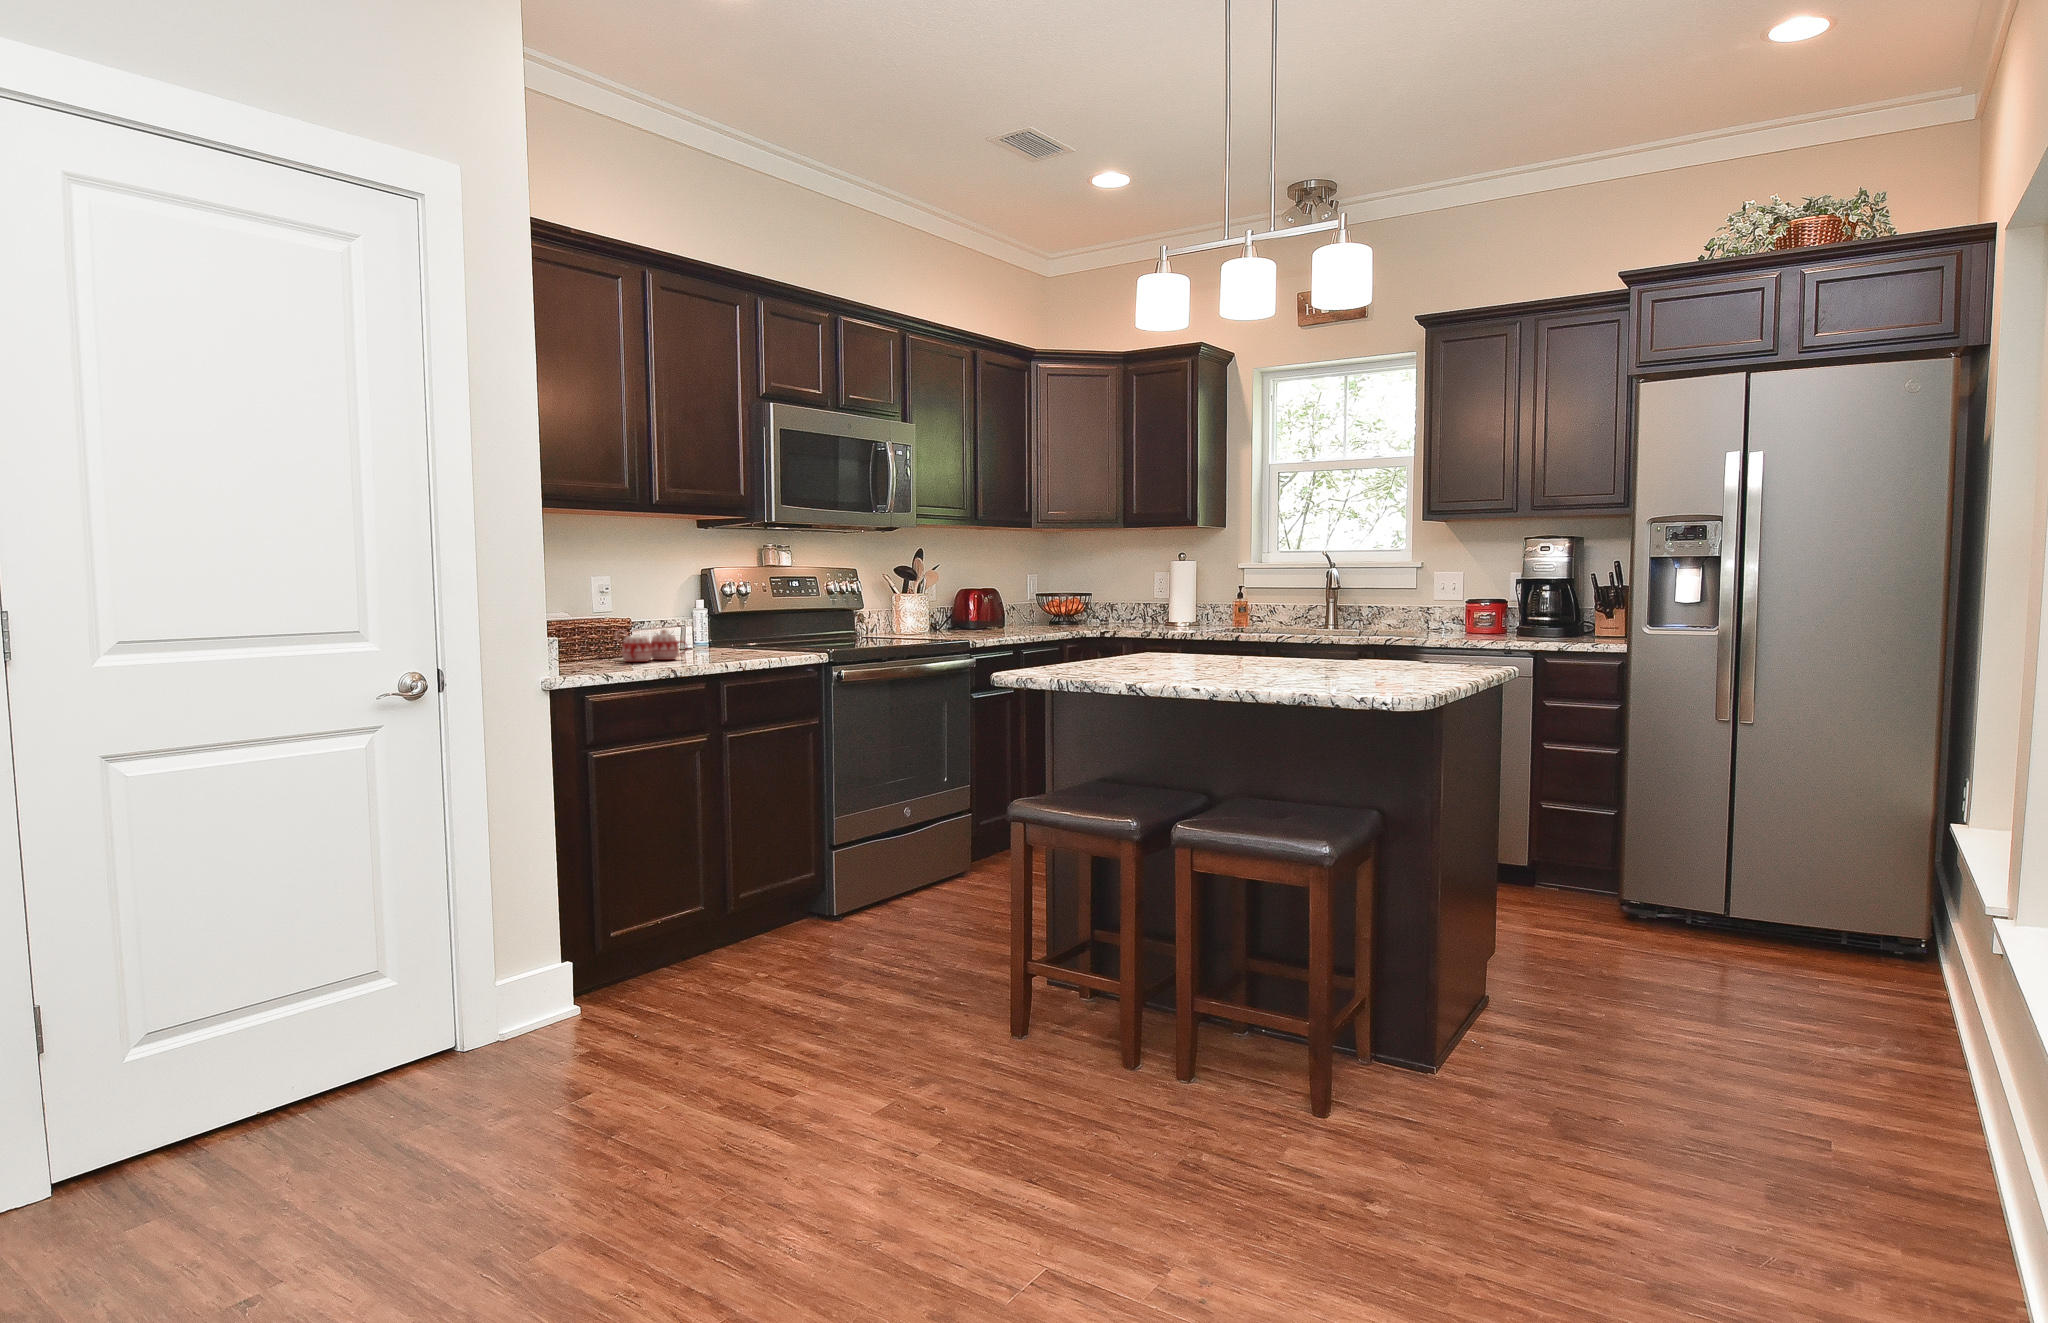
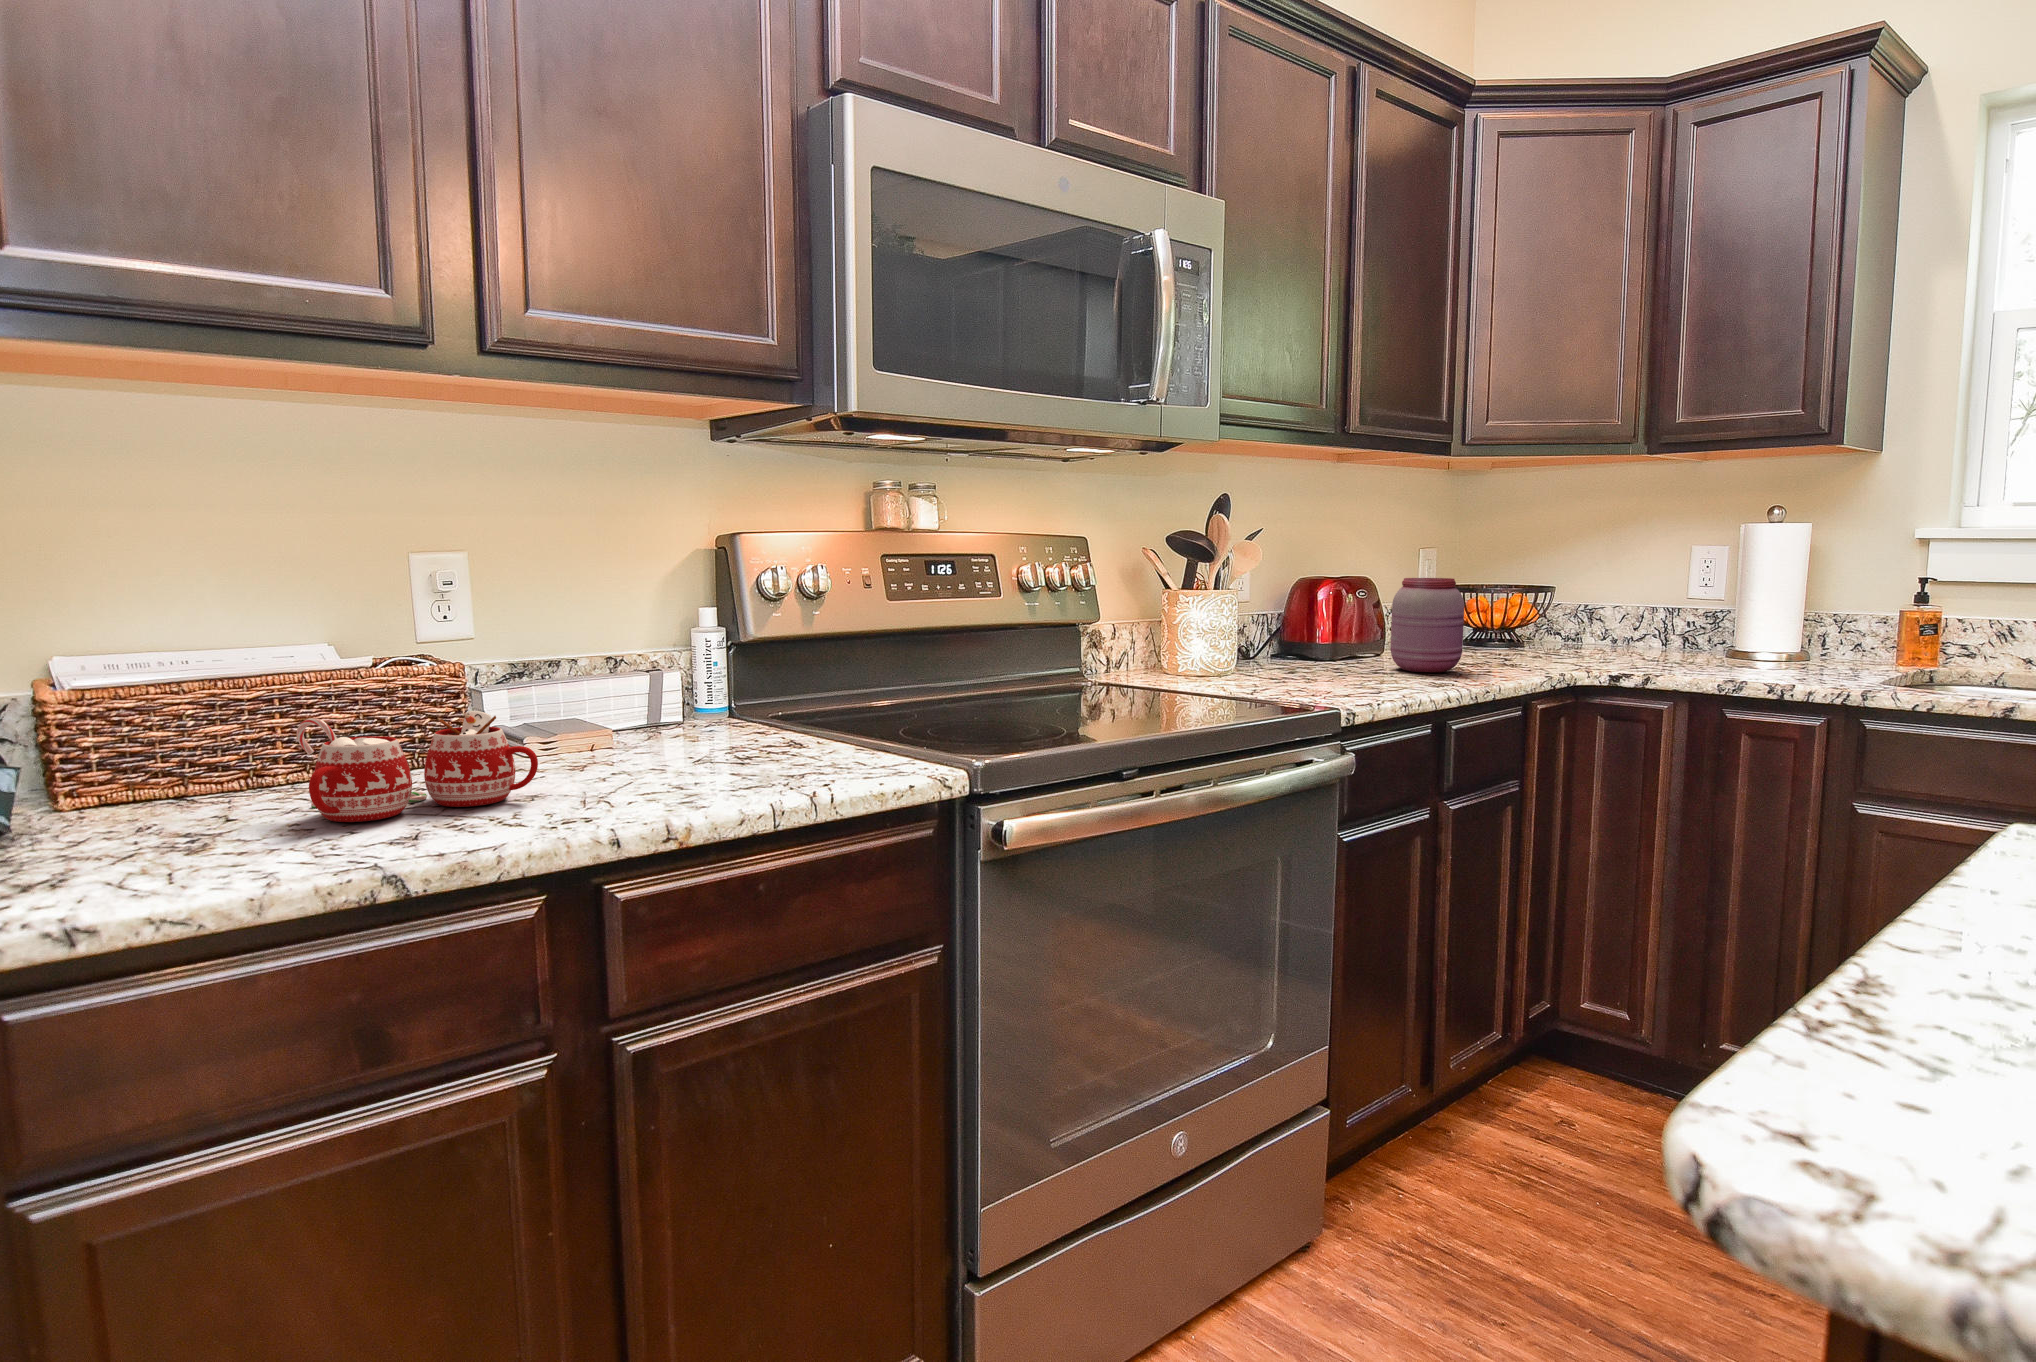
jar: none [1003,588,1035,632] -> present [1391,578,1464,672]

